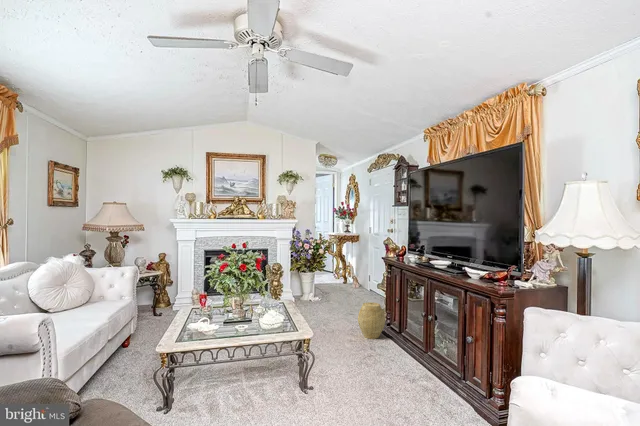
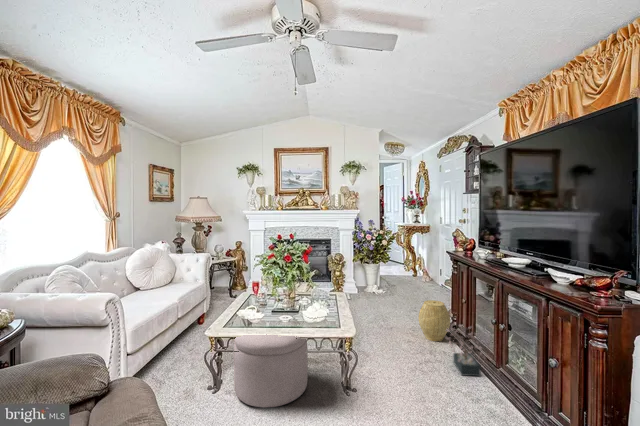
decorative plant: none [383,320,418,363] -> present [447,325,483,376]
ottoman: none [196,325,268,407] -> present [234,334,308,408]

